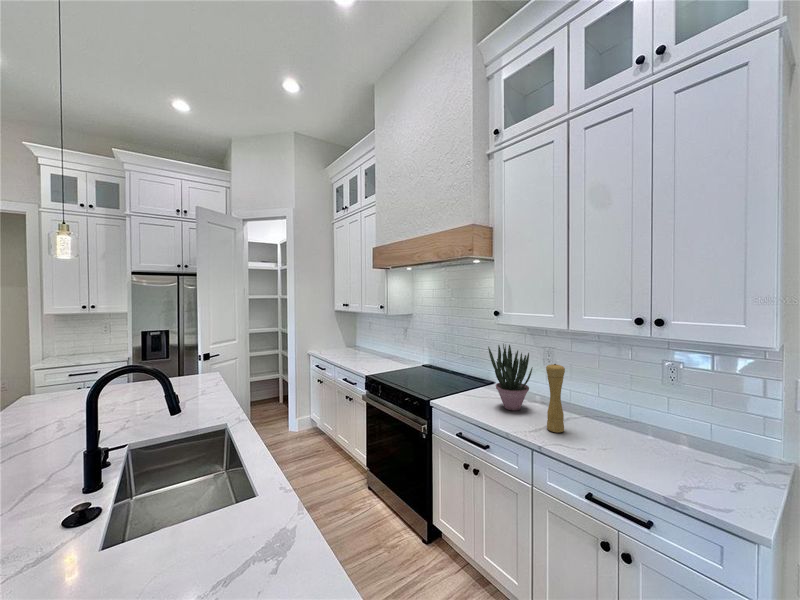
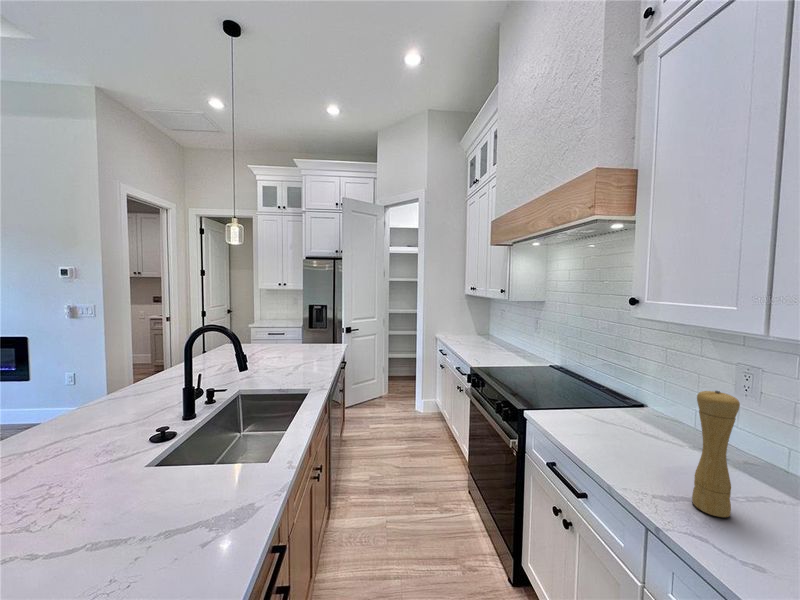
potted plant: present [488,344,533,411] -> none [610,345,683,454]

